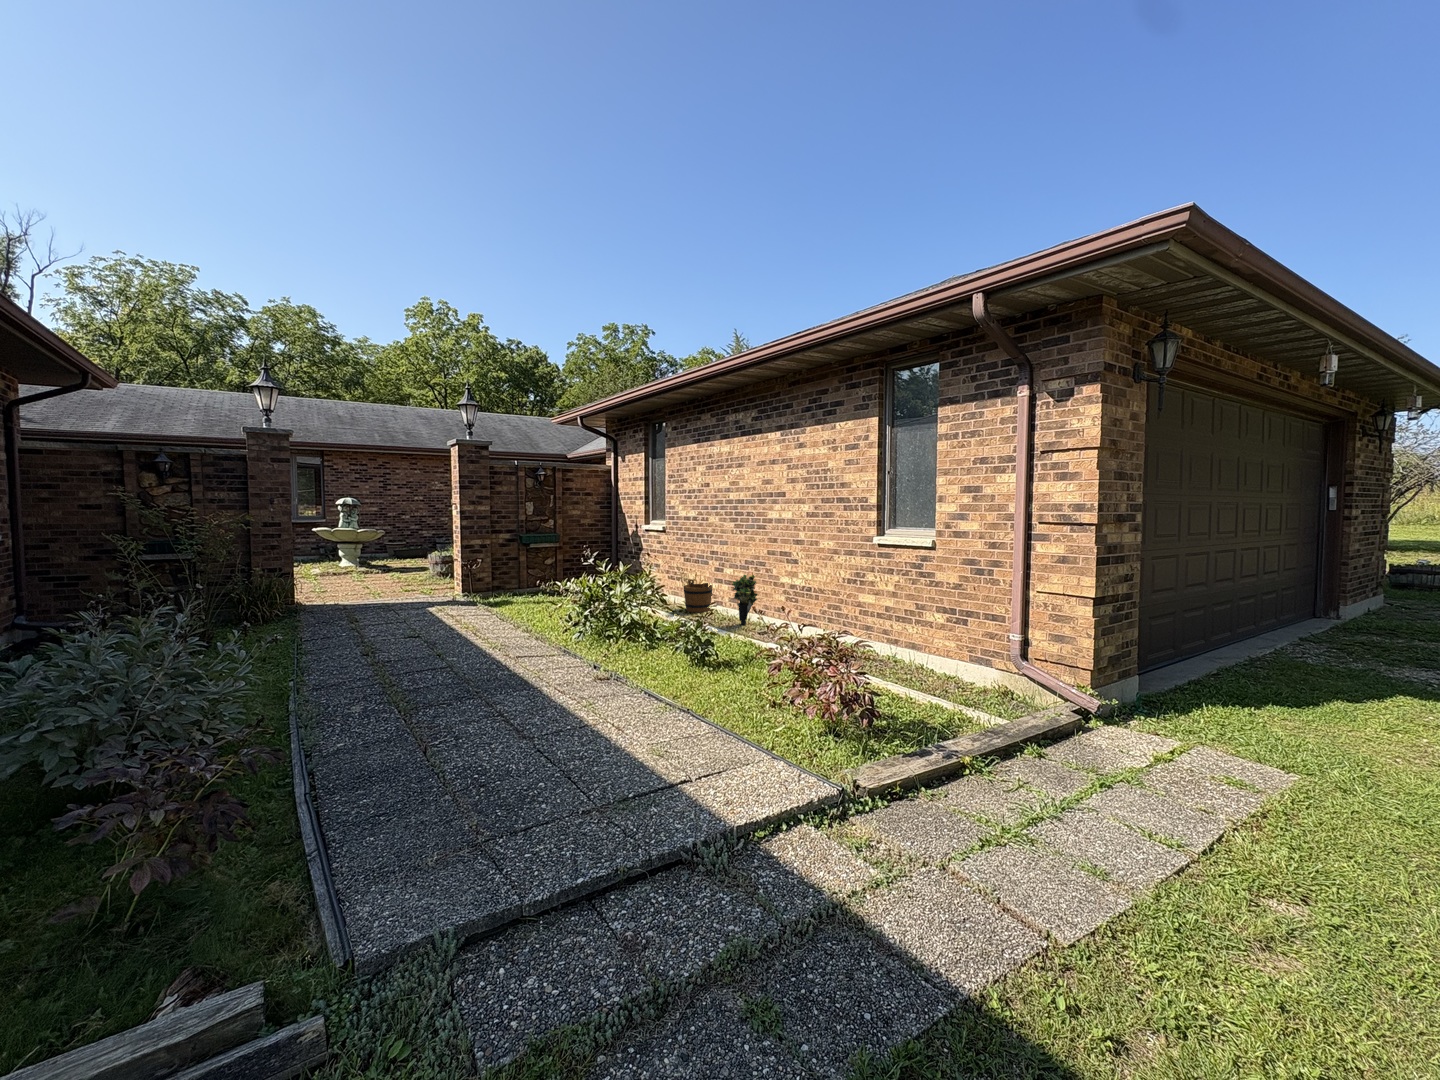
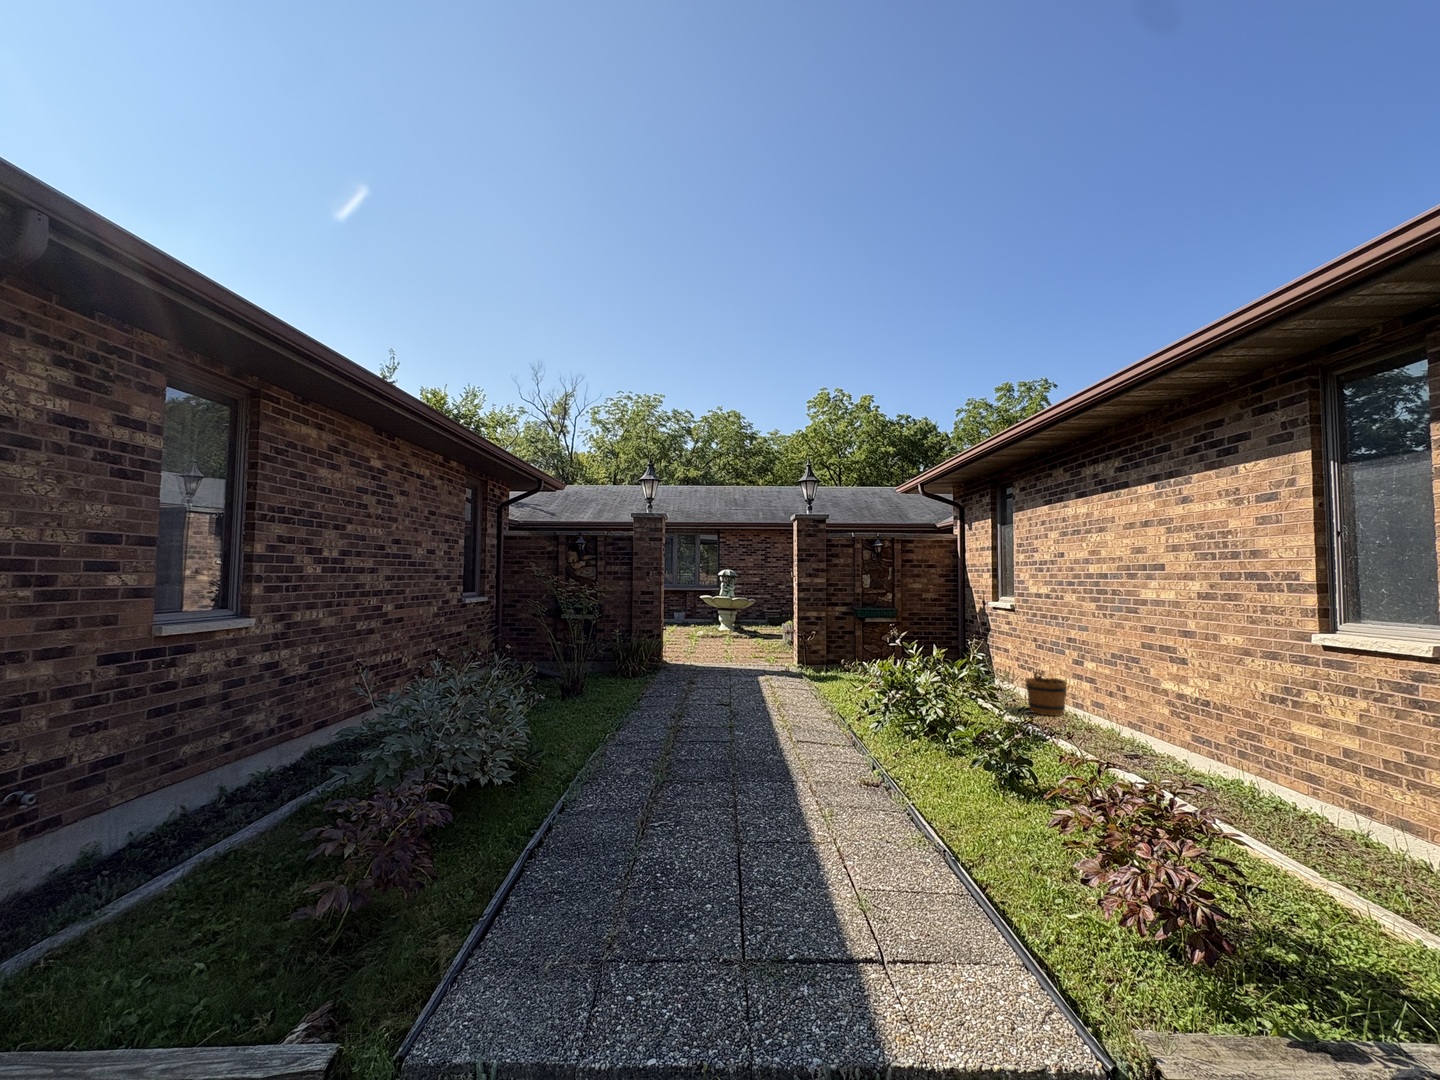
potted plant: present [732,575,758,625] -> none [1083,673,1126,741]

